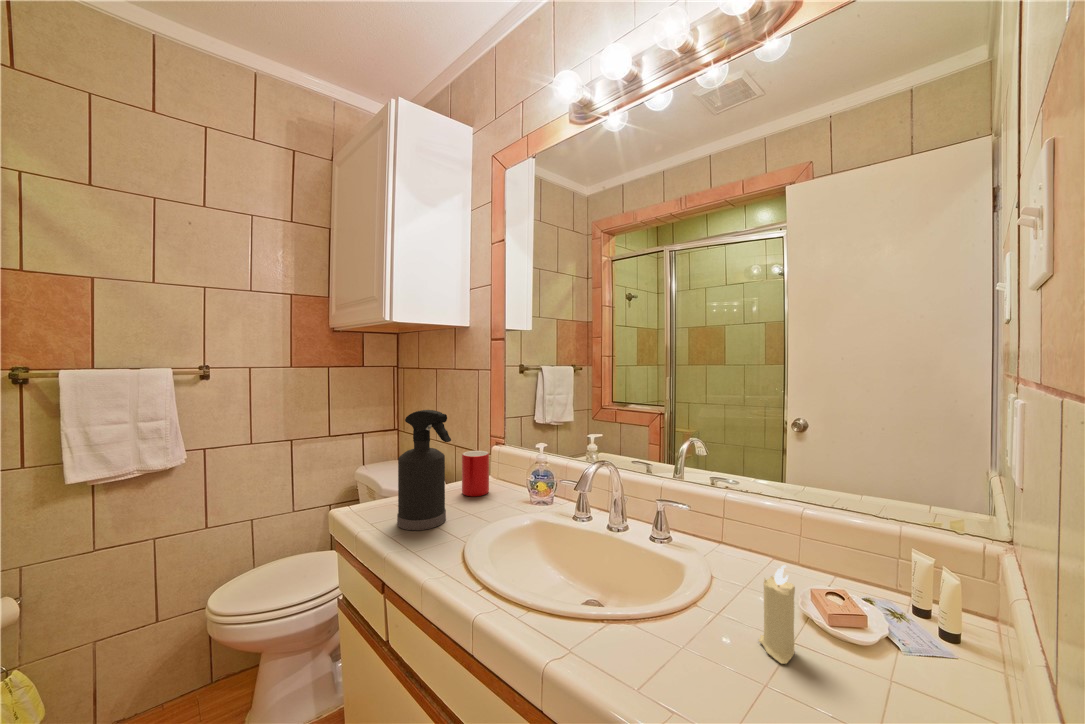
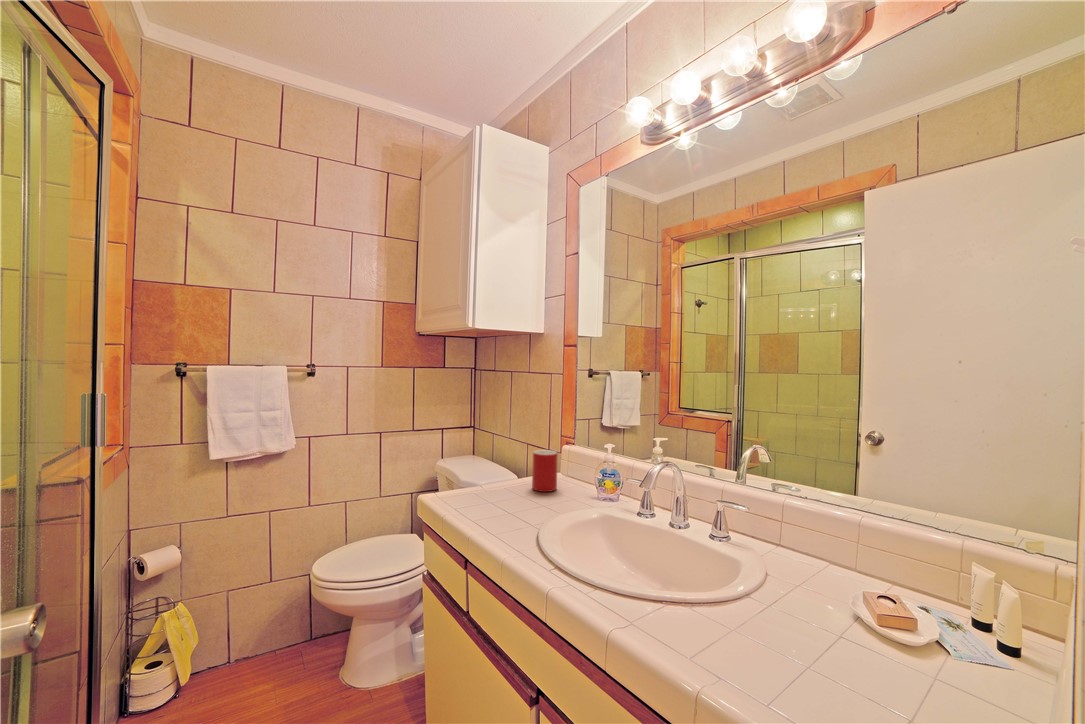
spray bottle: present [397,410,451,530] -> none [478,410,526,516]
candle: present [759,565,795,663] -> none [806,561,841,648]

